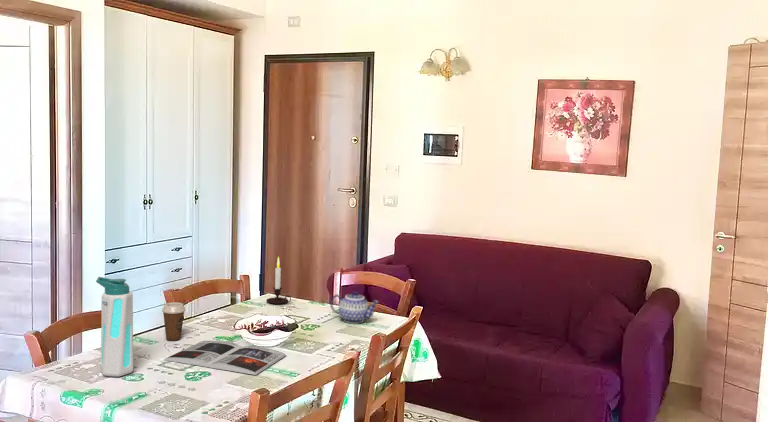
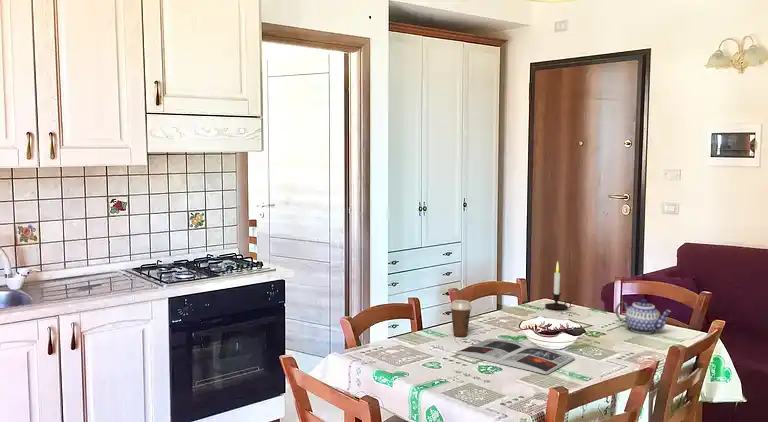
water bottle: present [96,277,133,377] -> none [398,270,430,364]

